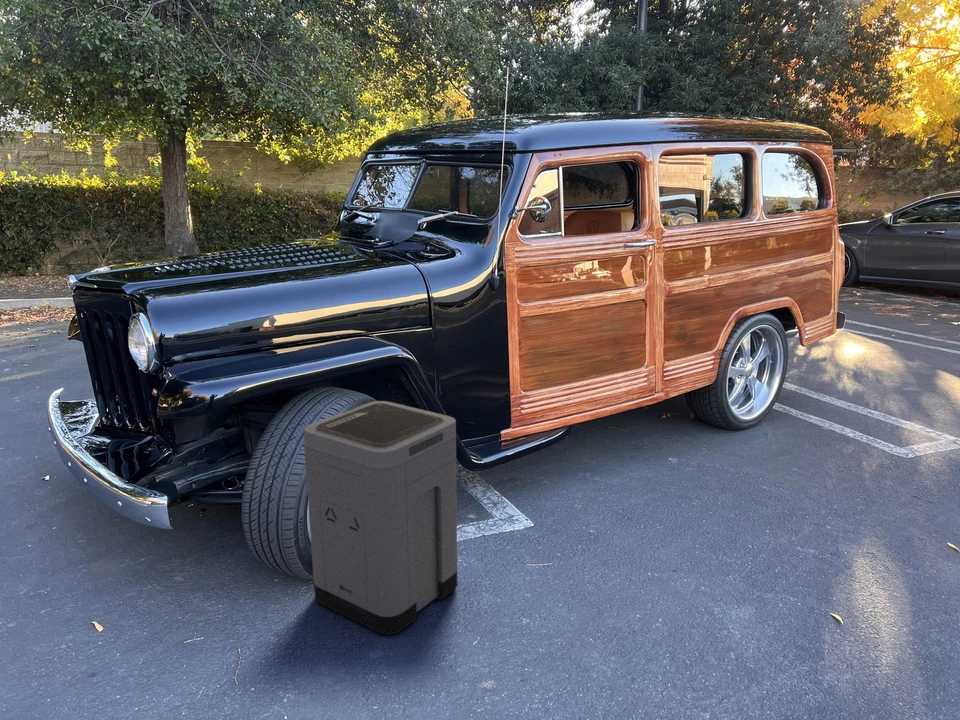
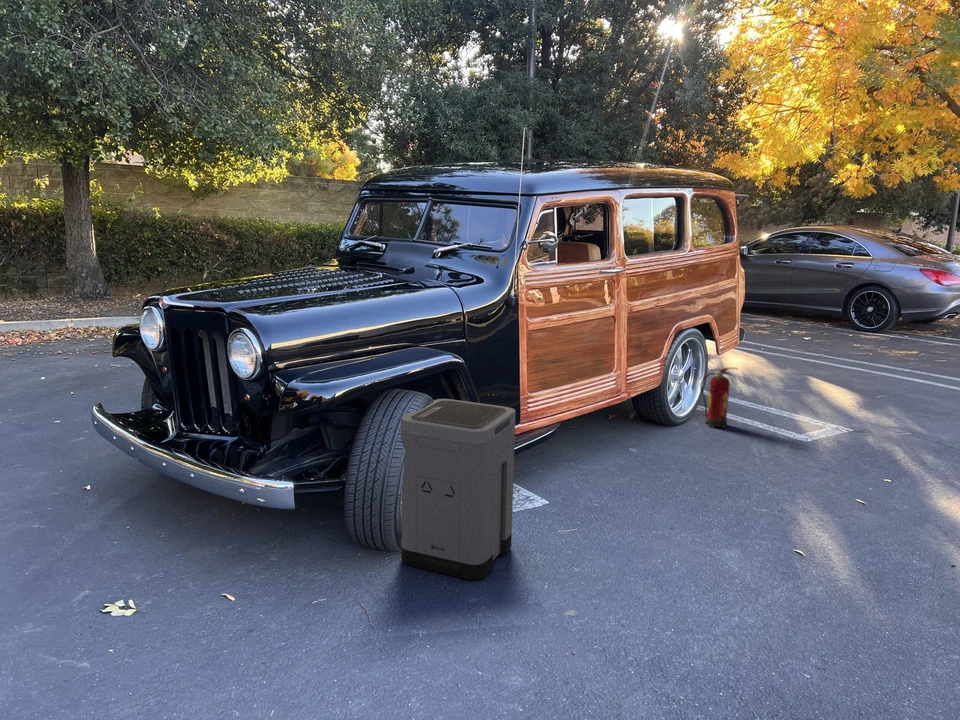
fire extinguisher: none [773,362,822,436] -> present [700,368,735,428]

